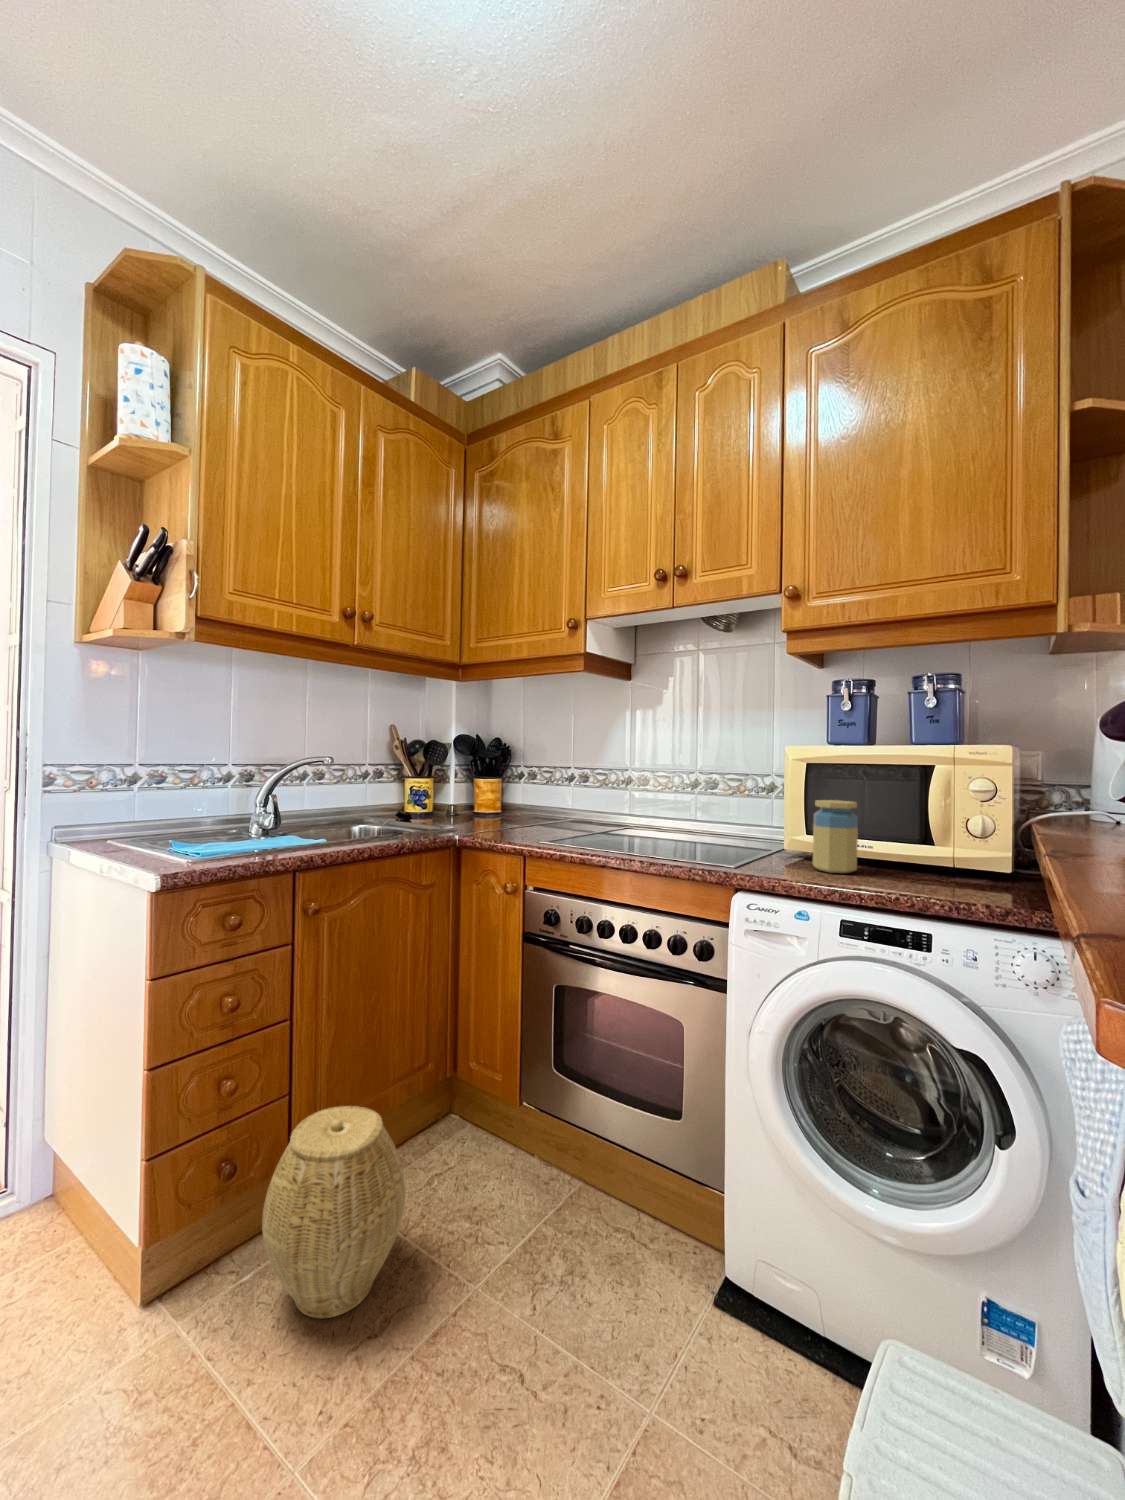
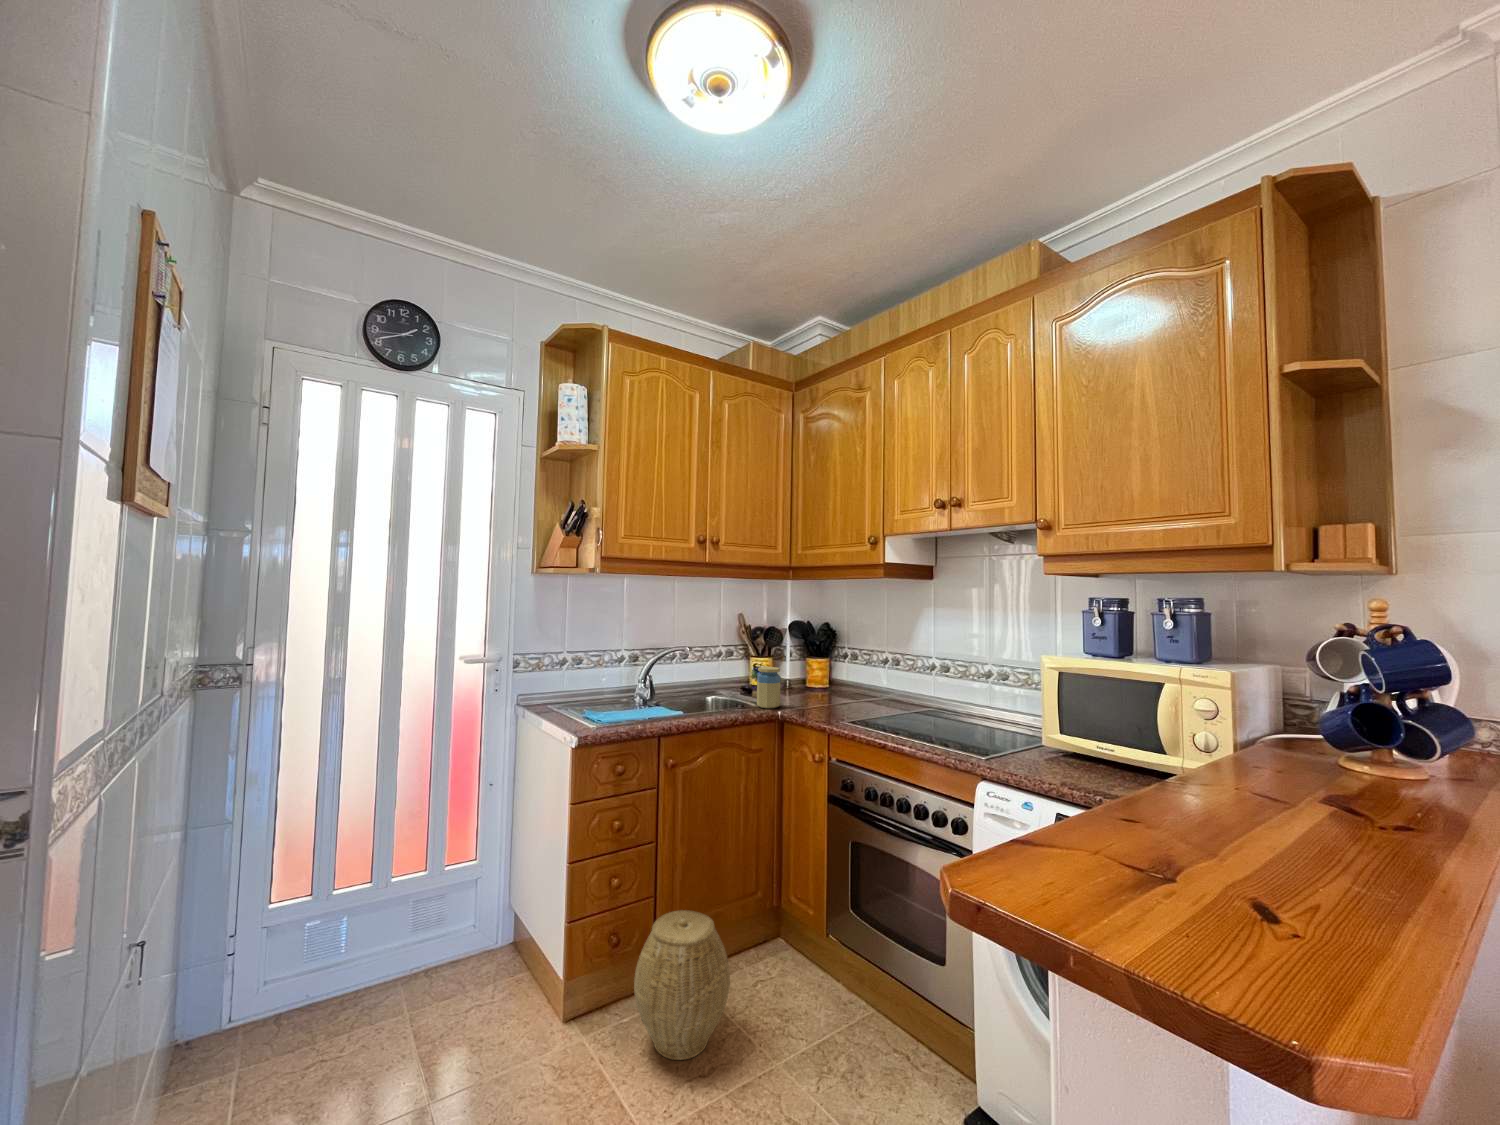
jar: present [813,800,858,873] -> present [757,667,781,708]

